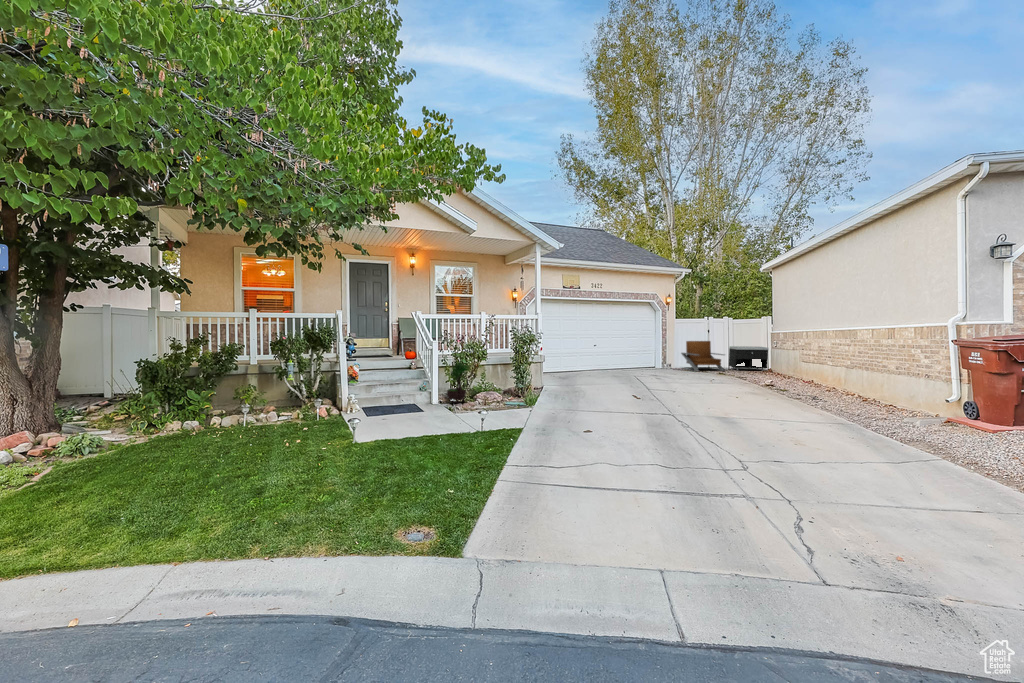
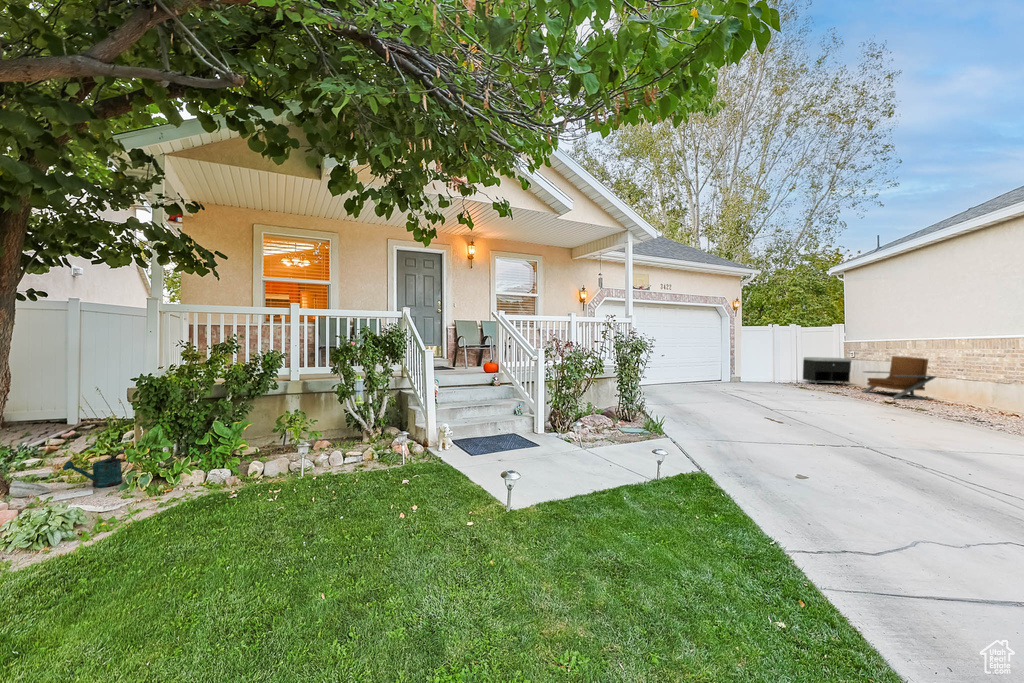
lounge chair: present [681,341,725,372] -> present [862,356,936,400]
potted tree: present [447,363,469,403] -> none [552,372,587,431]
watering can: none [93,410,135,430] -> present [63,453,129,487]

